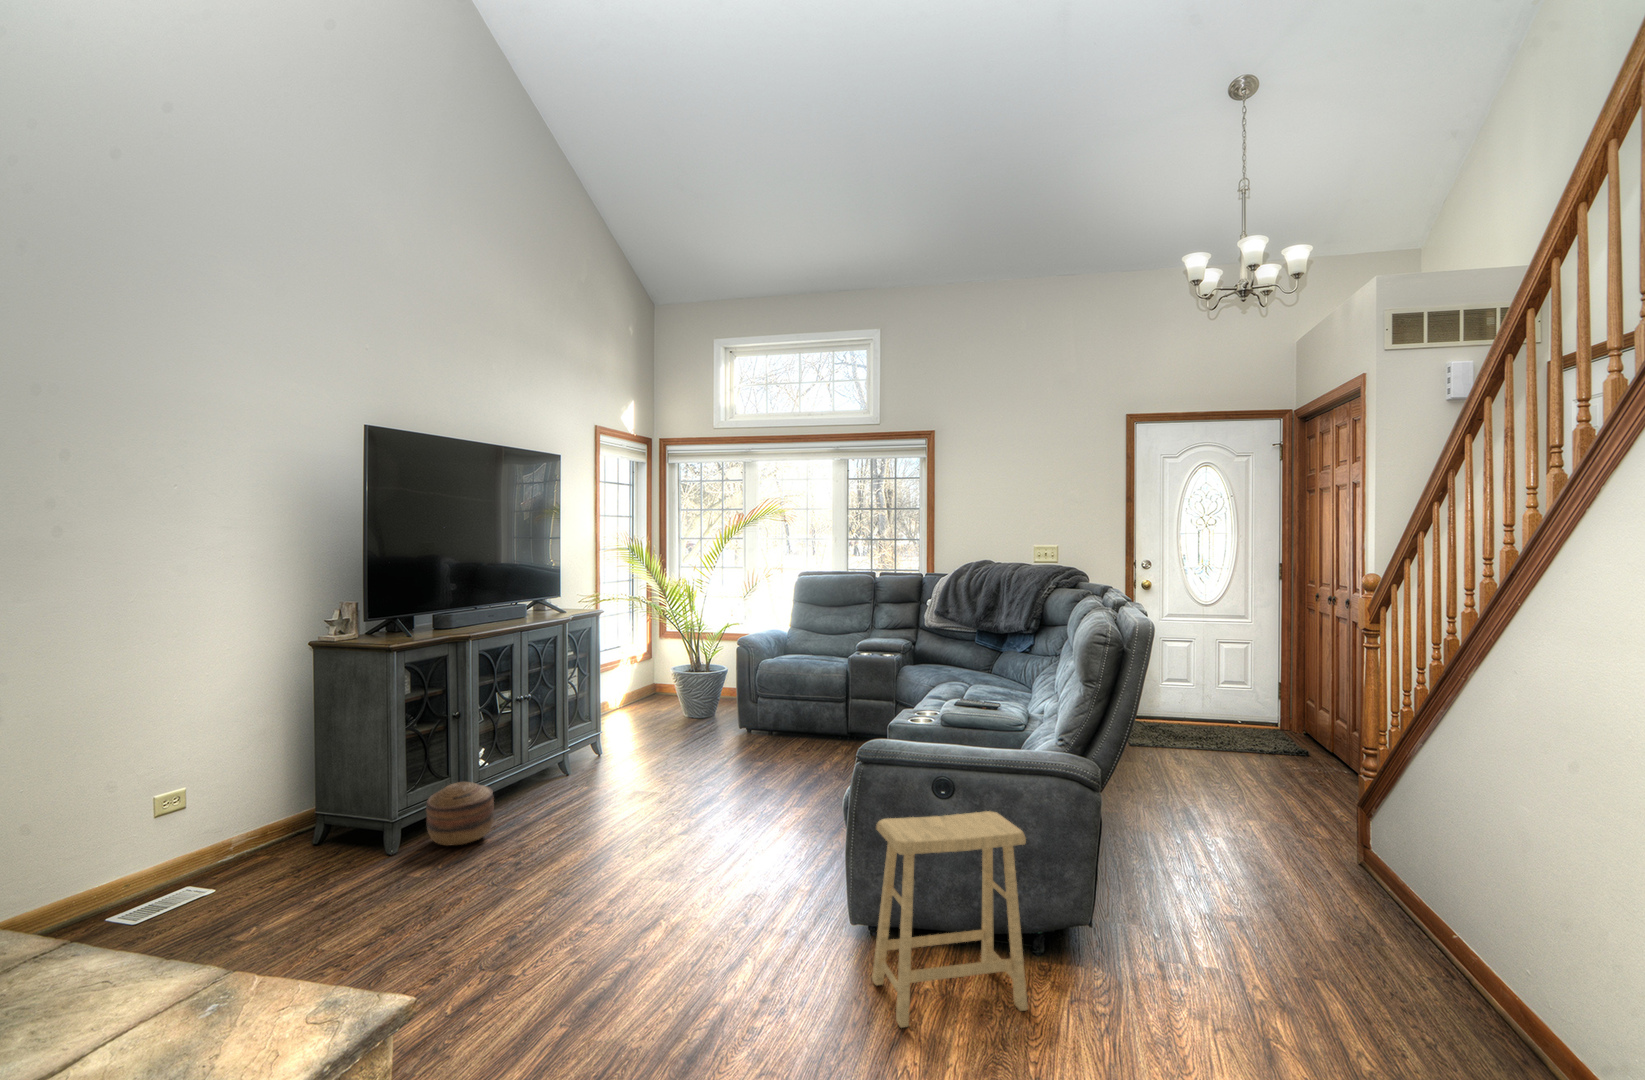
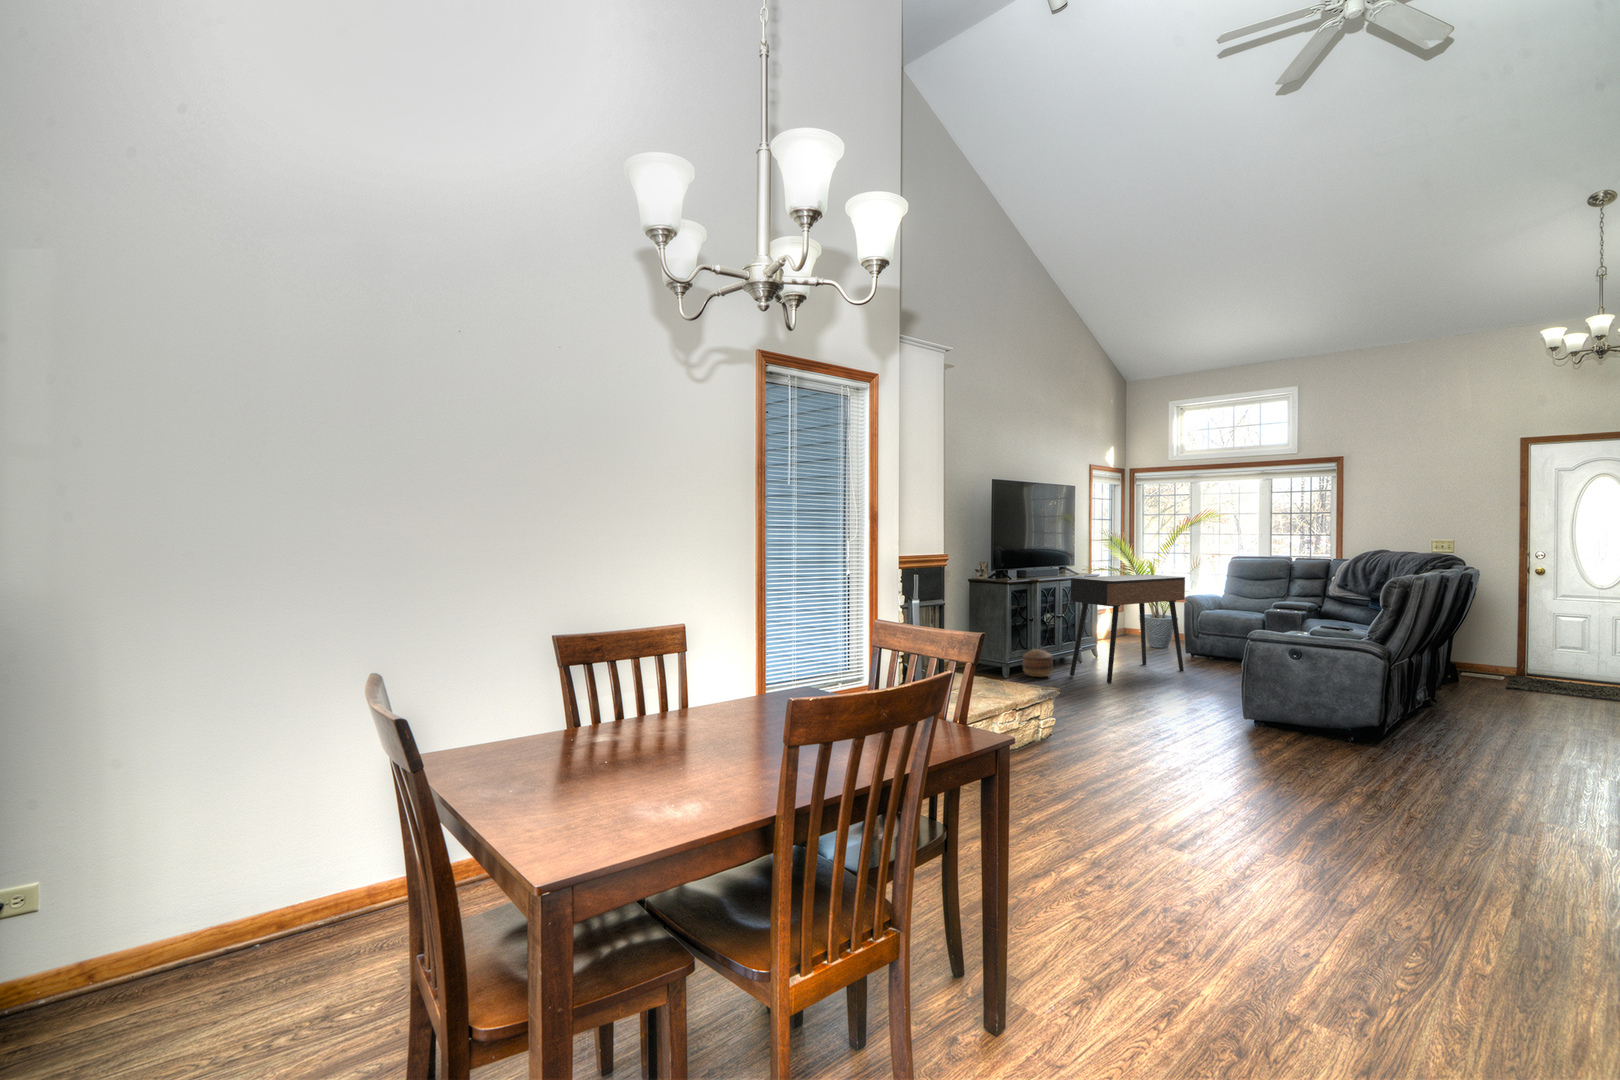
console table: none [531,609,740,841] -> present [1070,574,1185,684]
footstool: present [872,811,1028,1028] -> none [1246,659,1324,747]

